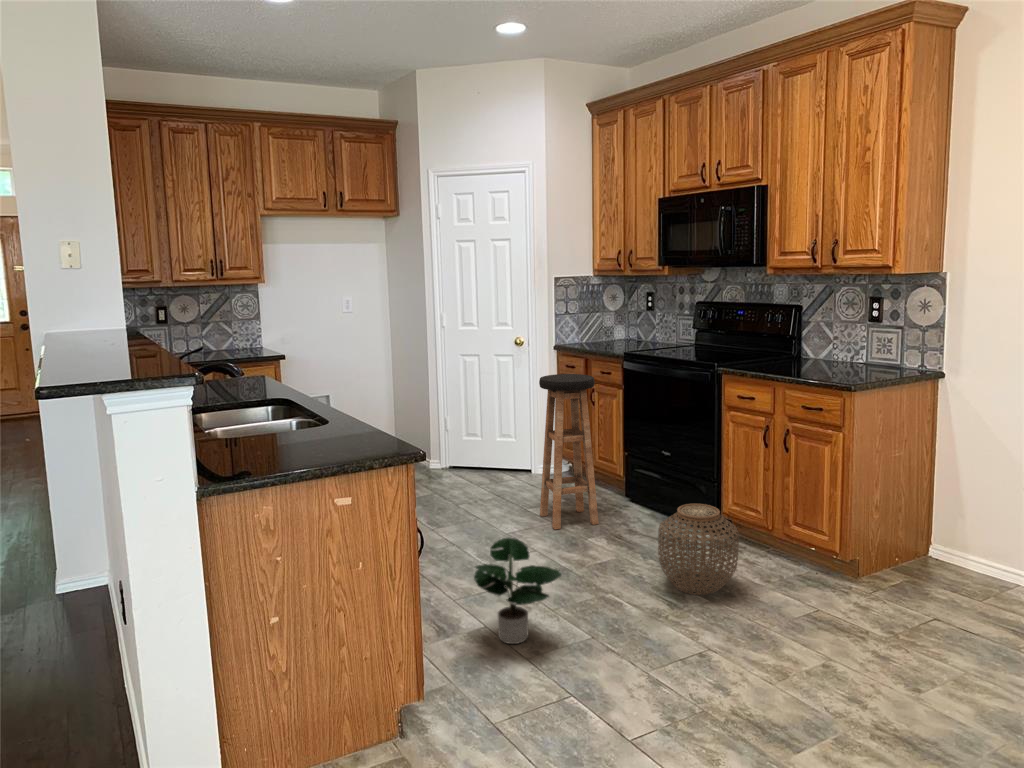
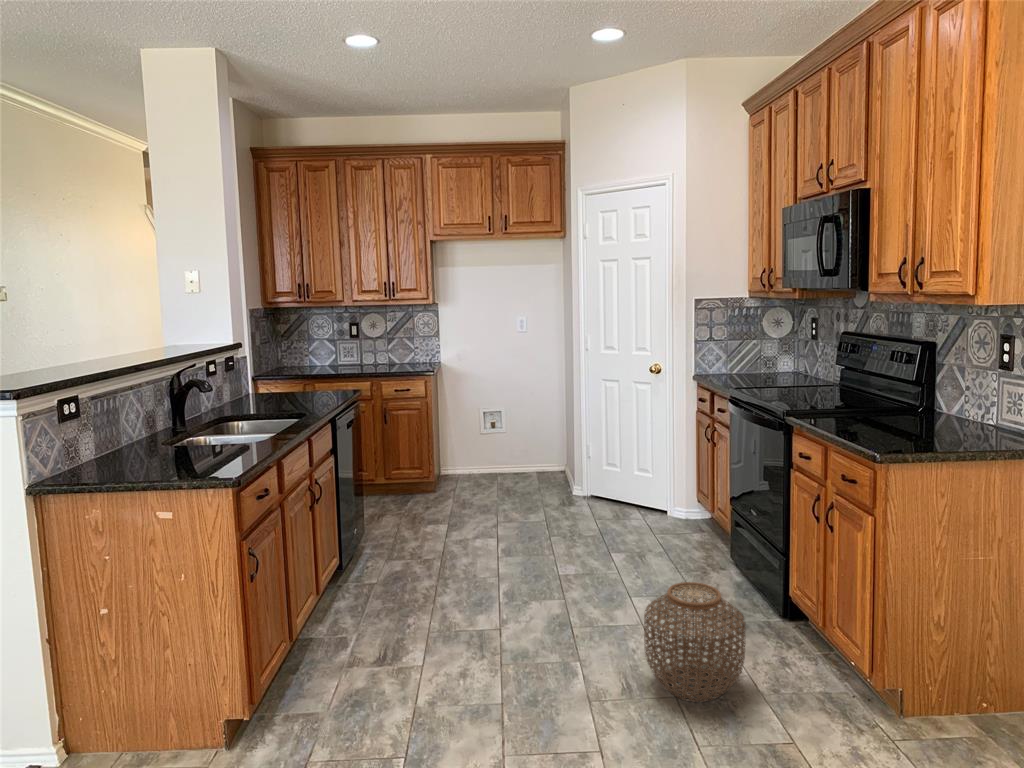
bar stool: present [539,374,599,530] -> none [612,407,675,583]
potted plant: present [474,538,562,644] -> none [385,579,479,696]

